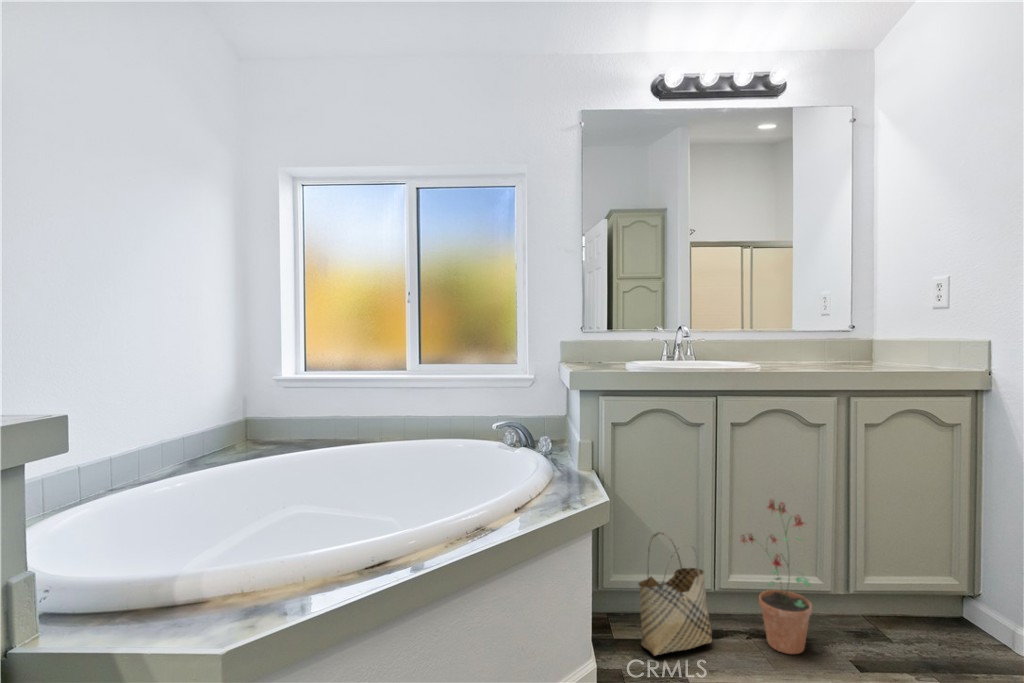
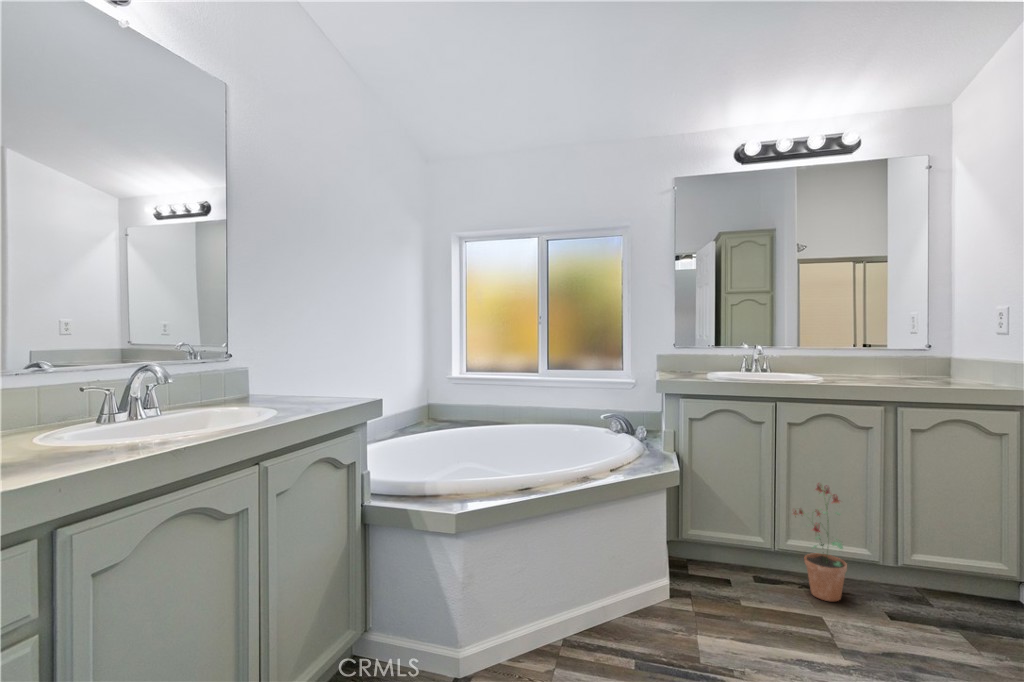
woven basket: present [639,533,712,656] -> none [705,501,764,589]

